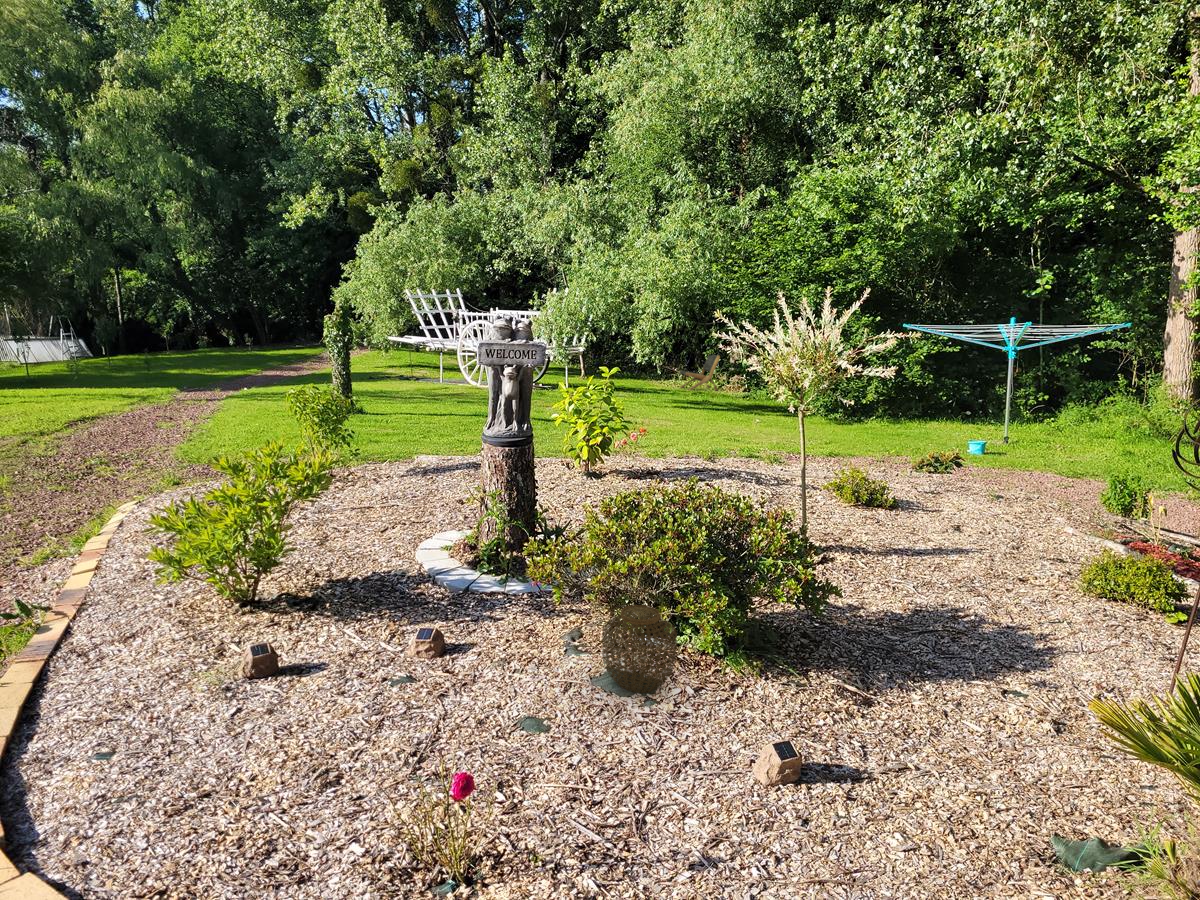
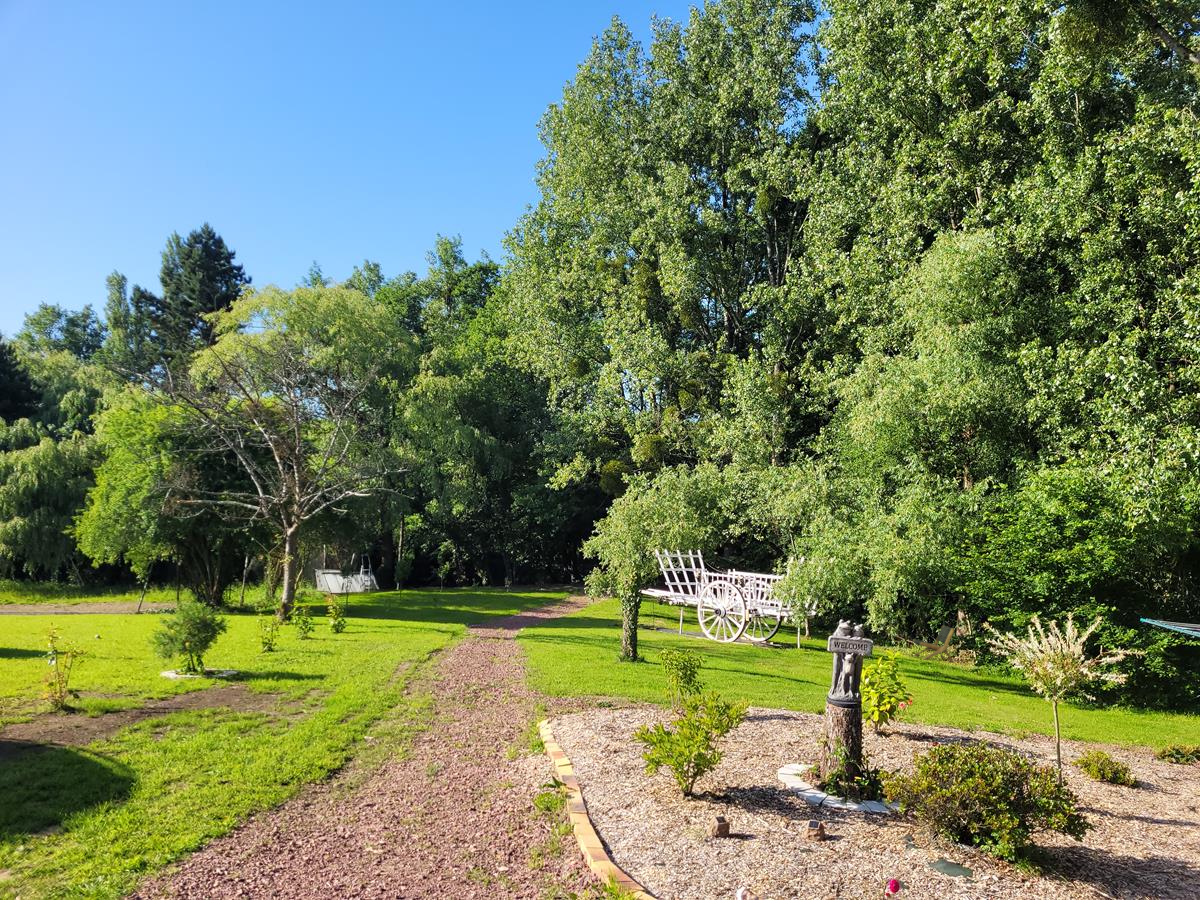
woven basket: present [602,605,677,693] -> none [937,818,986,876]

